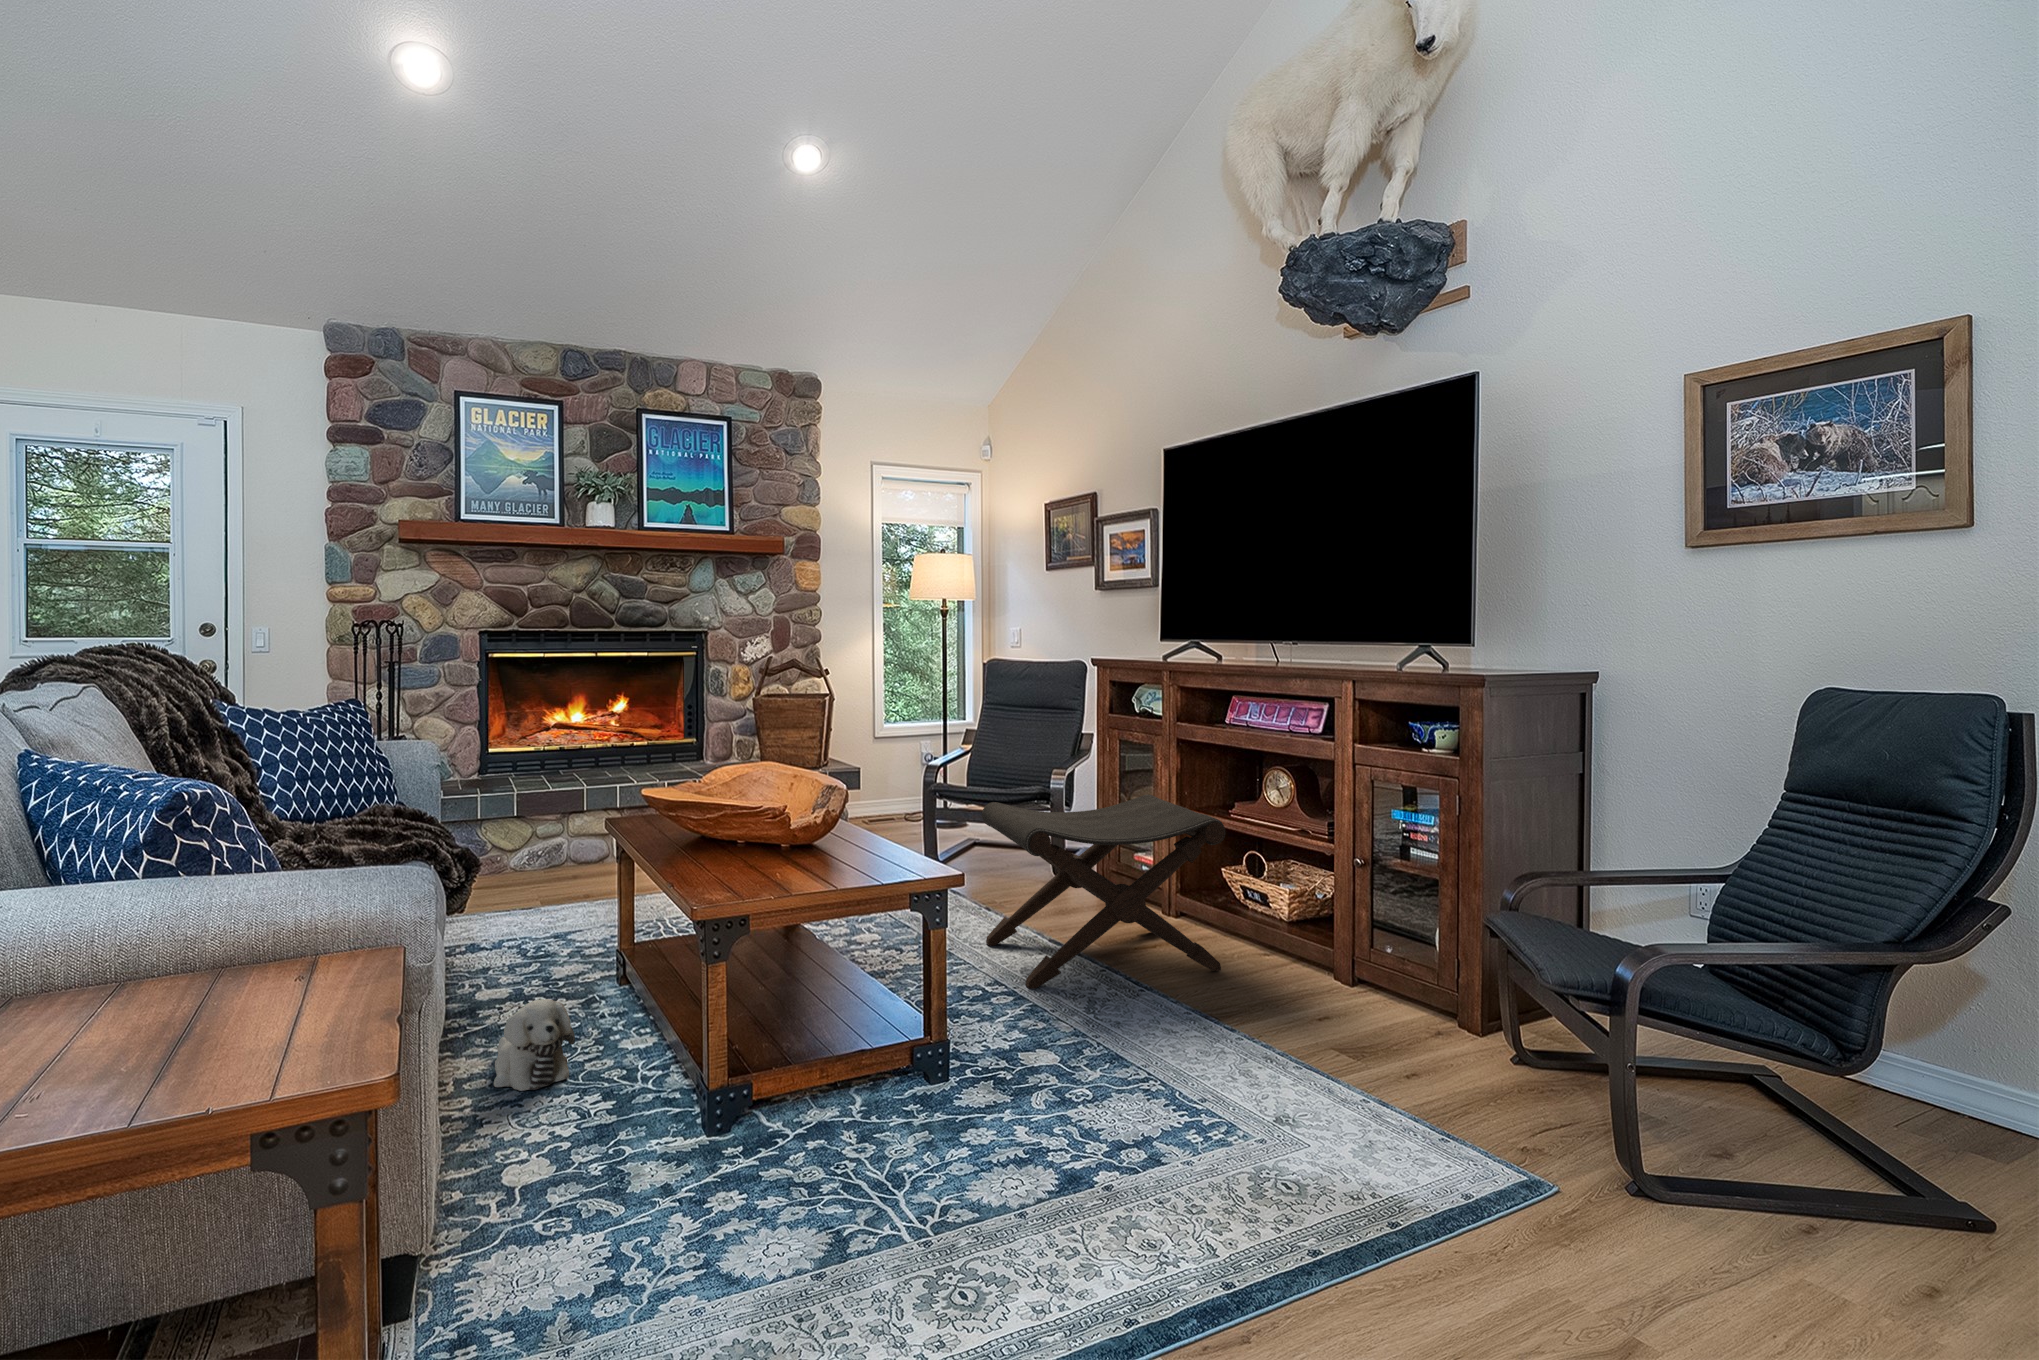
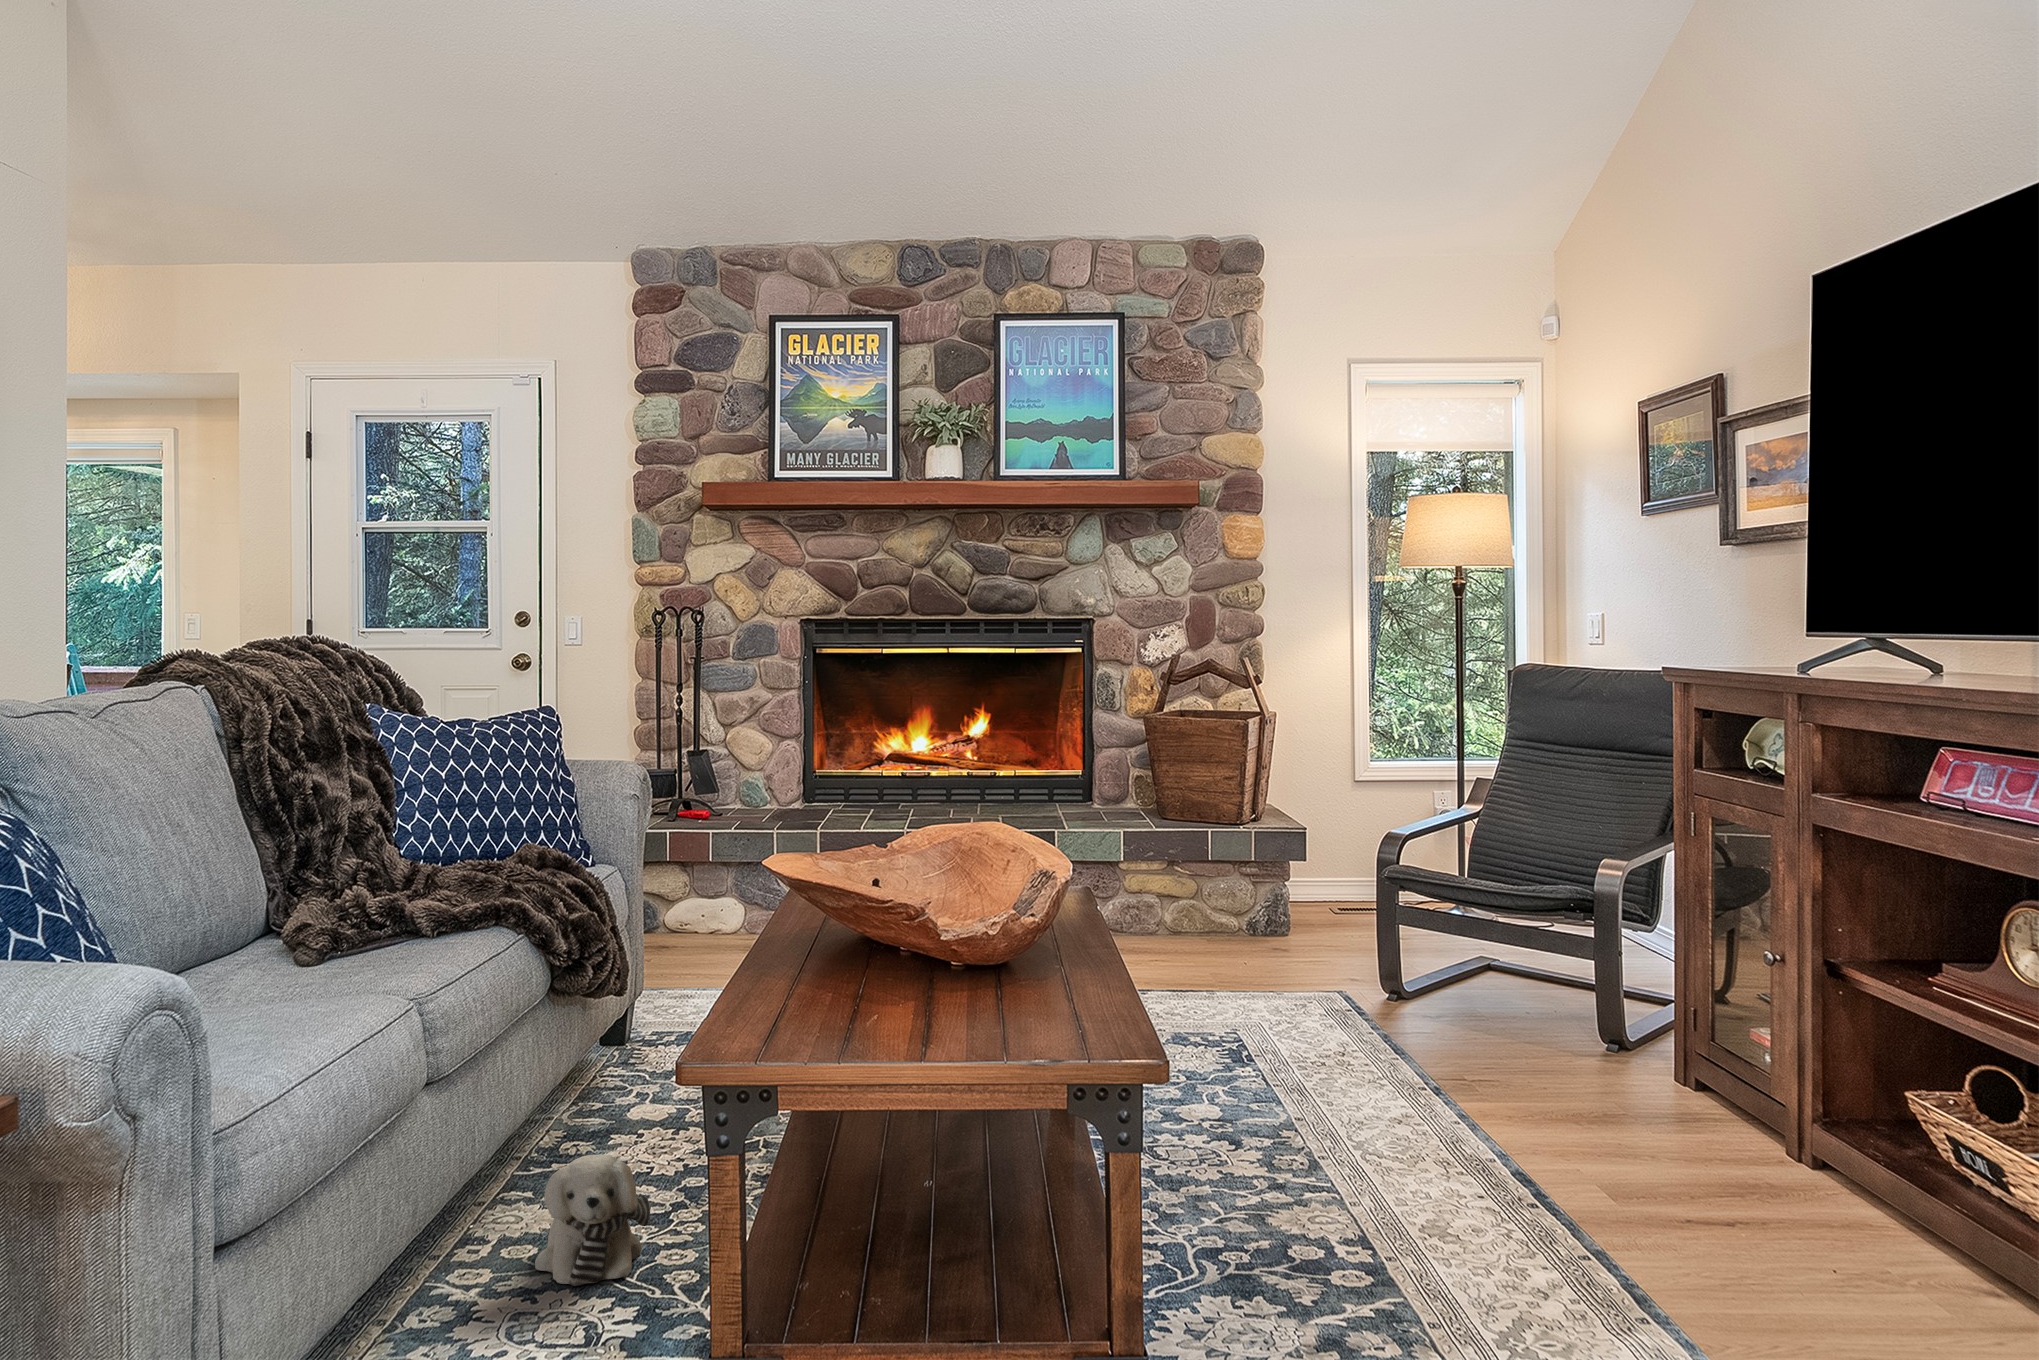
footstool: present [982,795,1225,989] -> none [1388,916,1866,1310]

